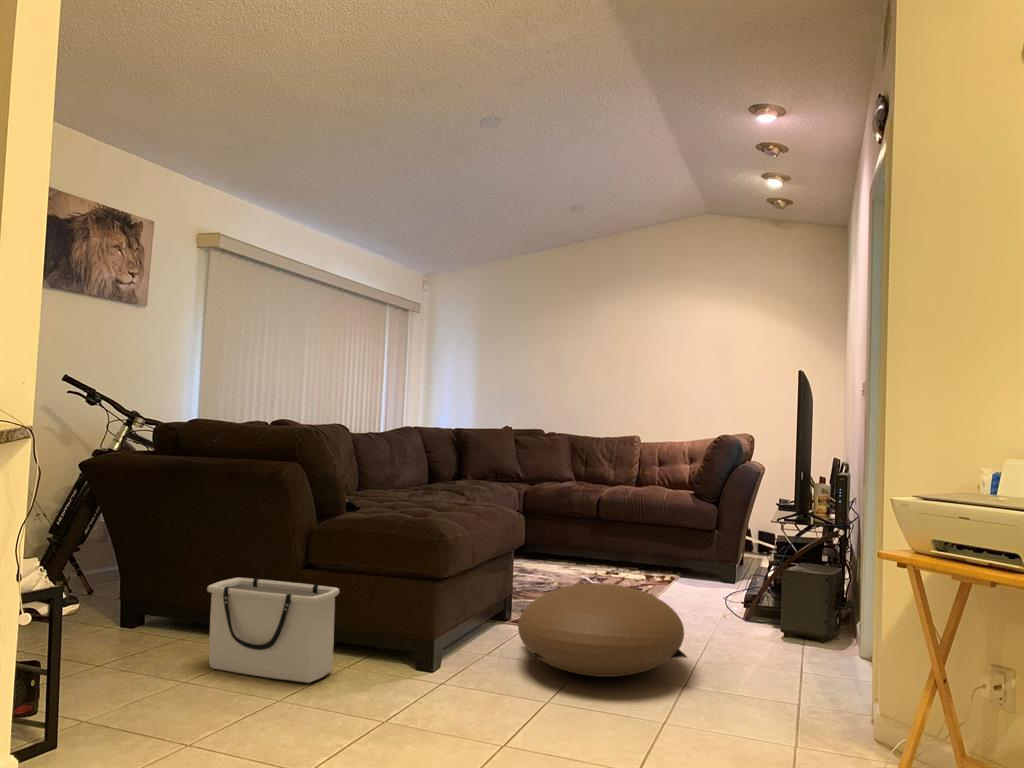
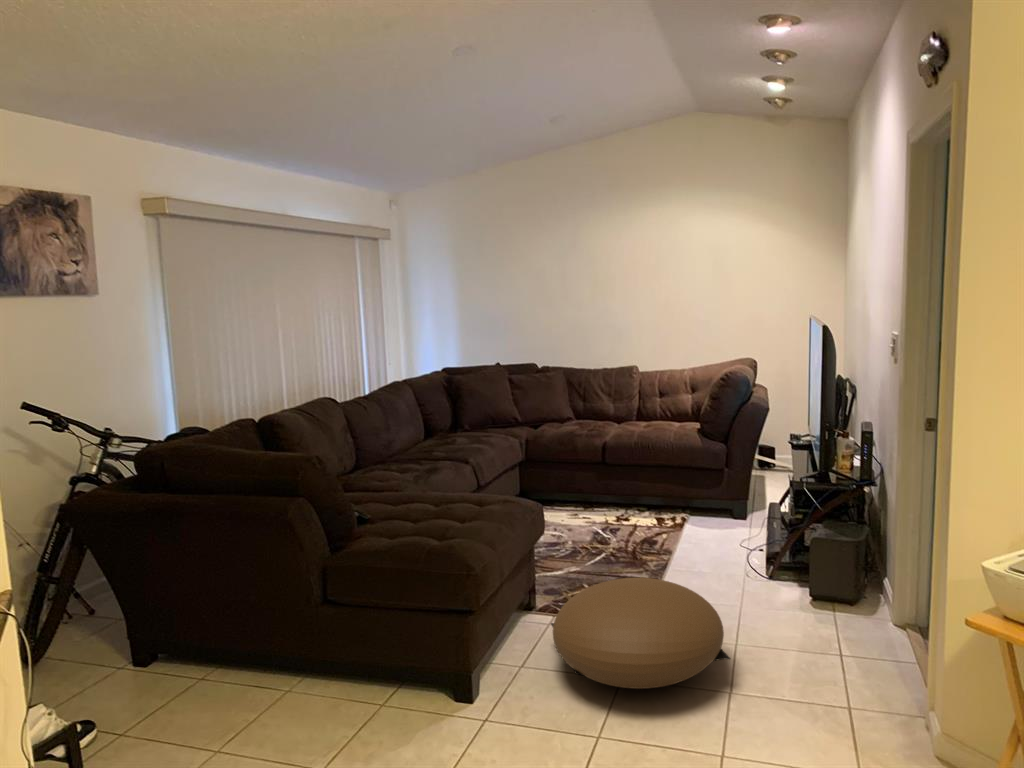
storage bin: present [207,578,339,683] -> none [227,617,368,728]

